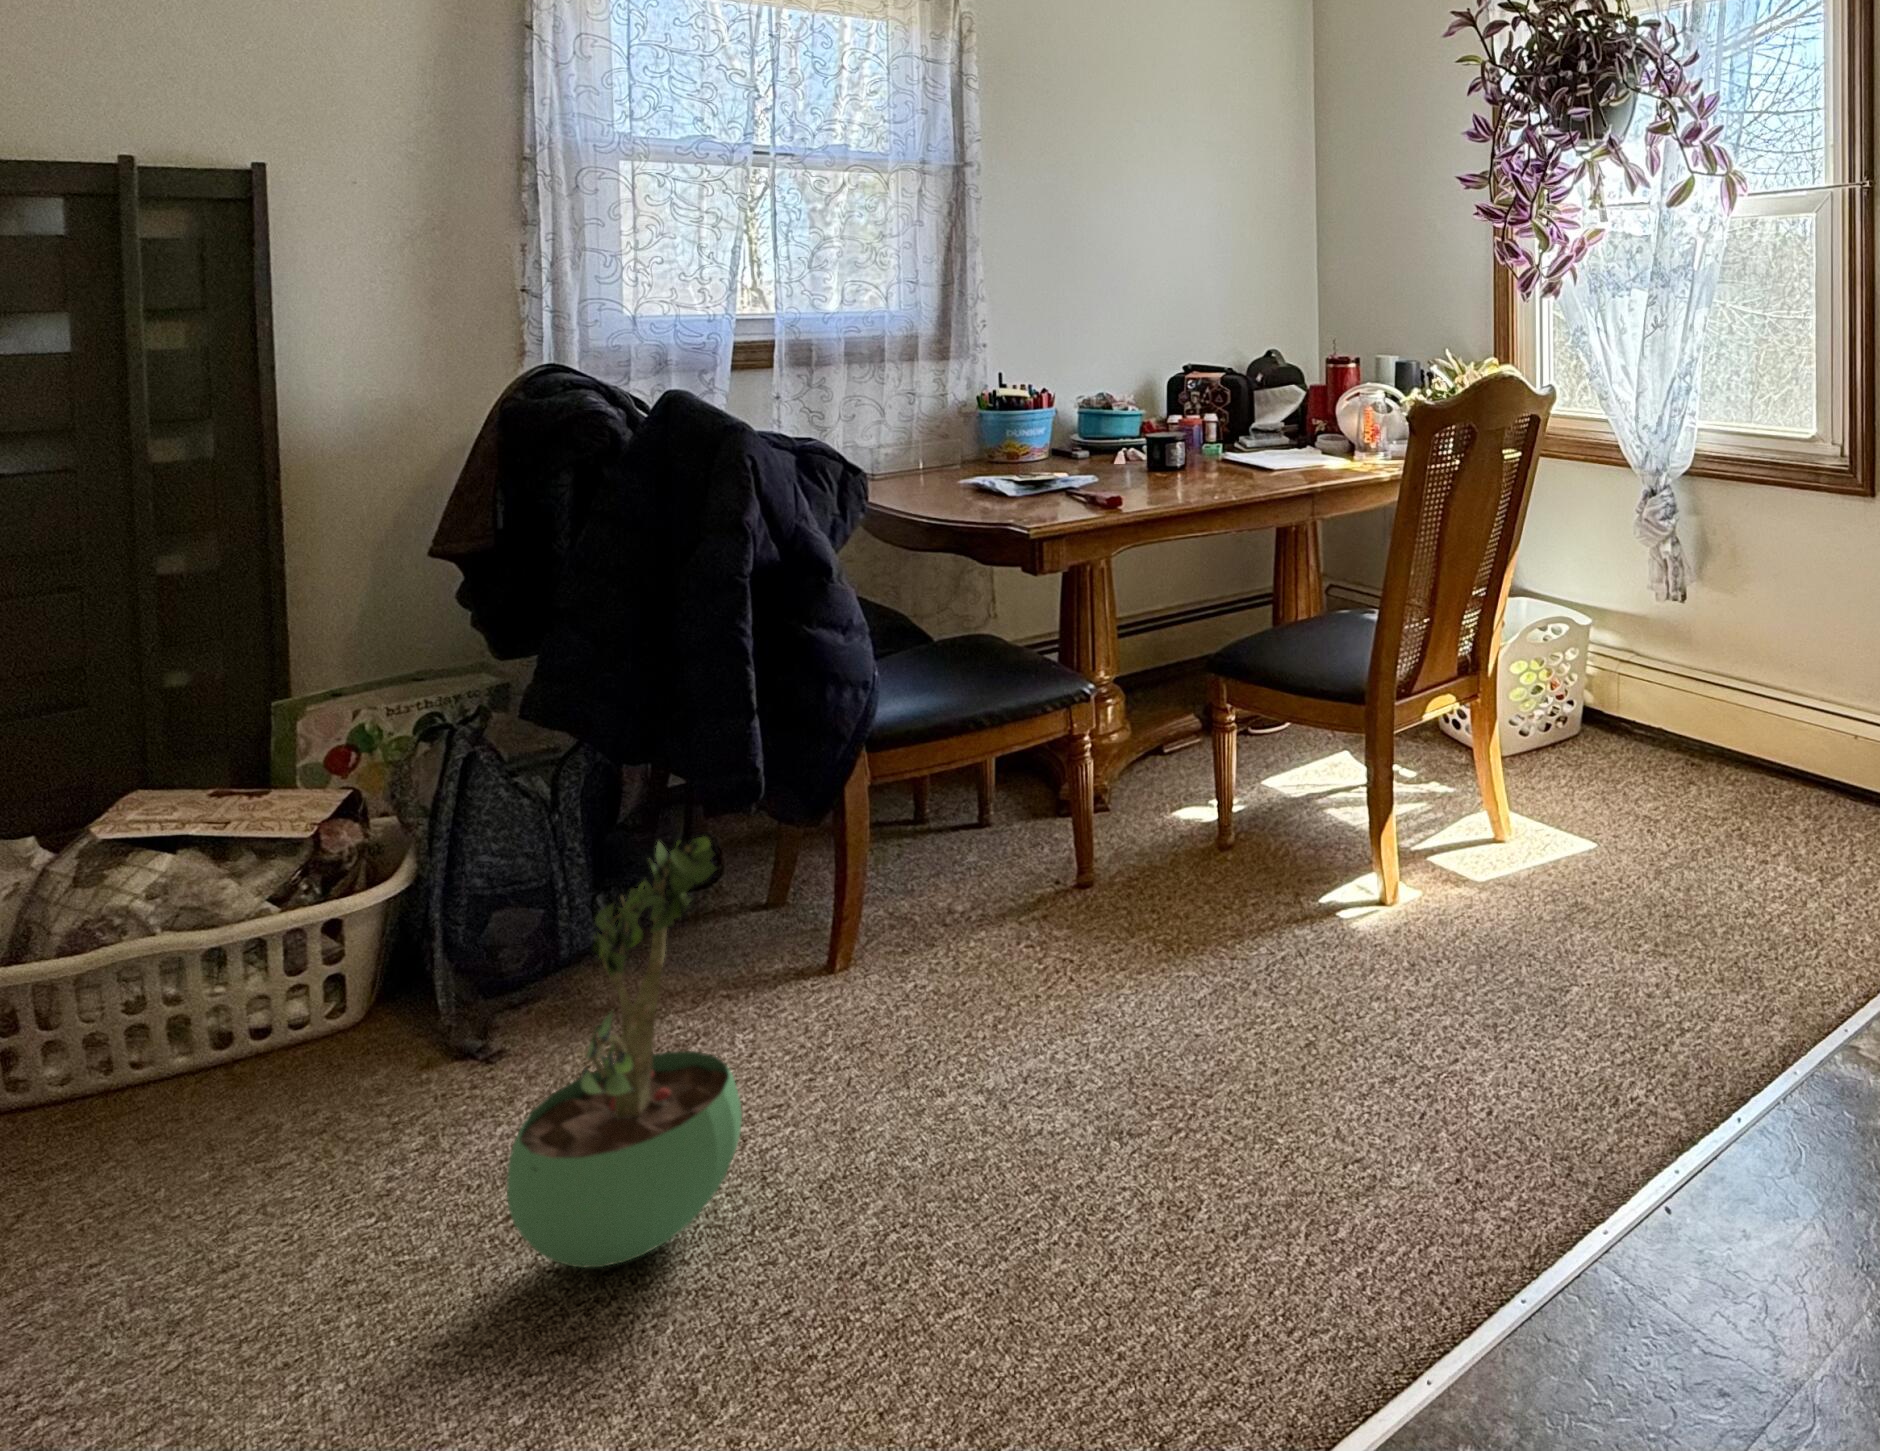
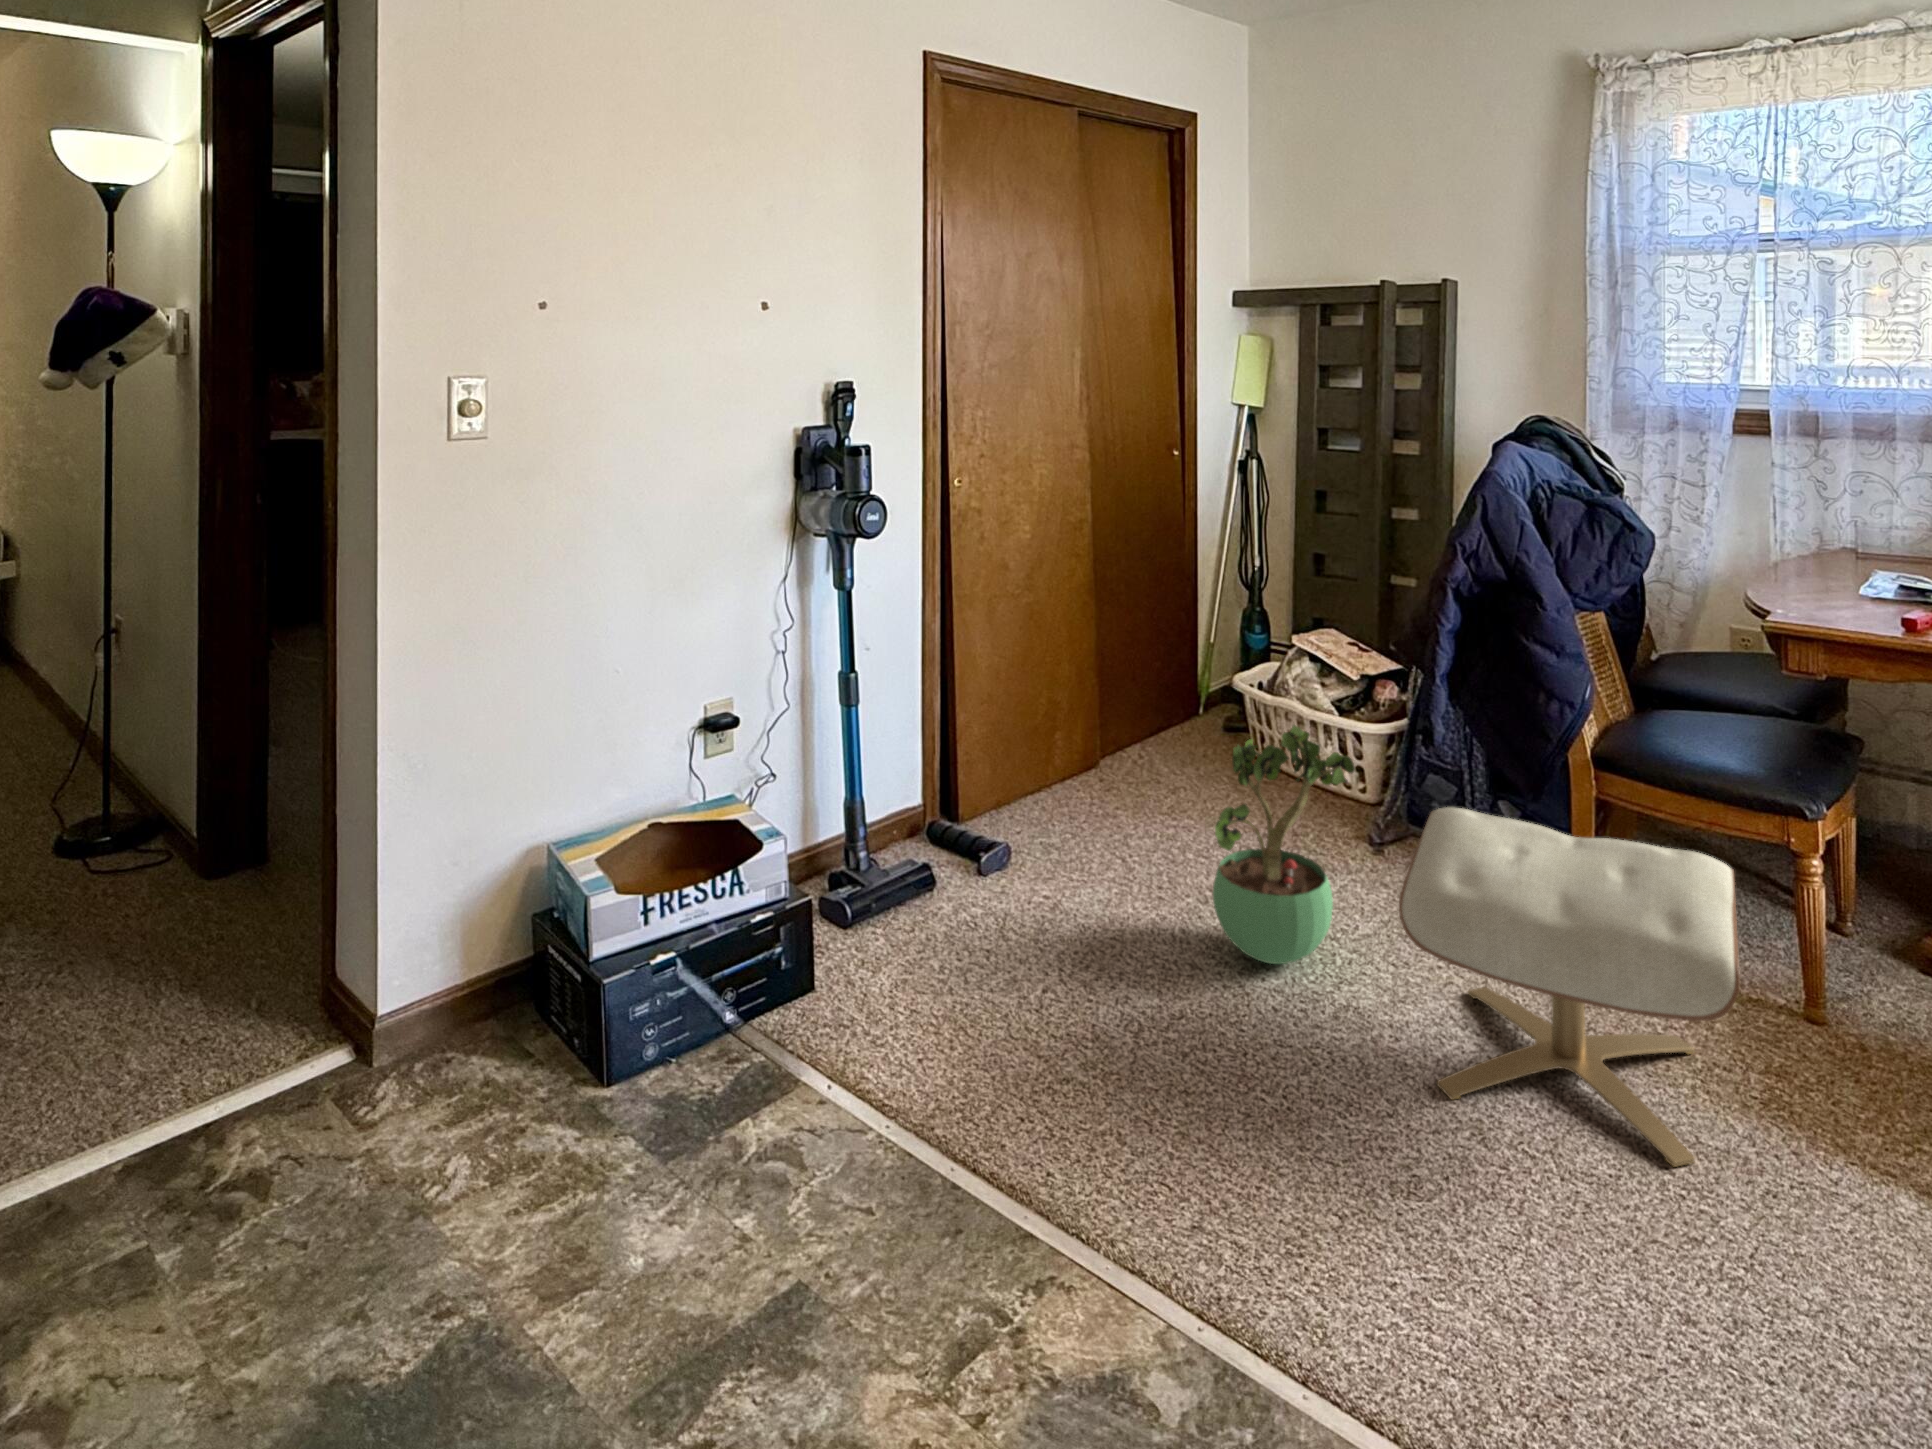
ottoman: none [838,752,1248,1148] -> present [1399,807,1740,1167]

